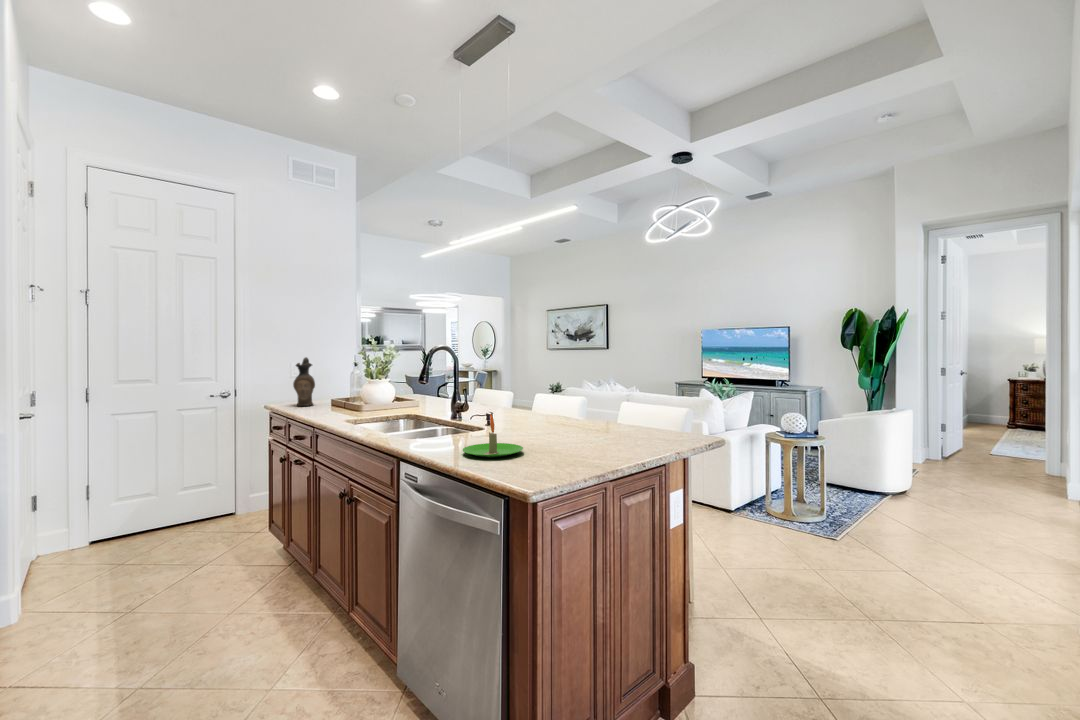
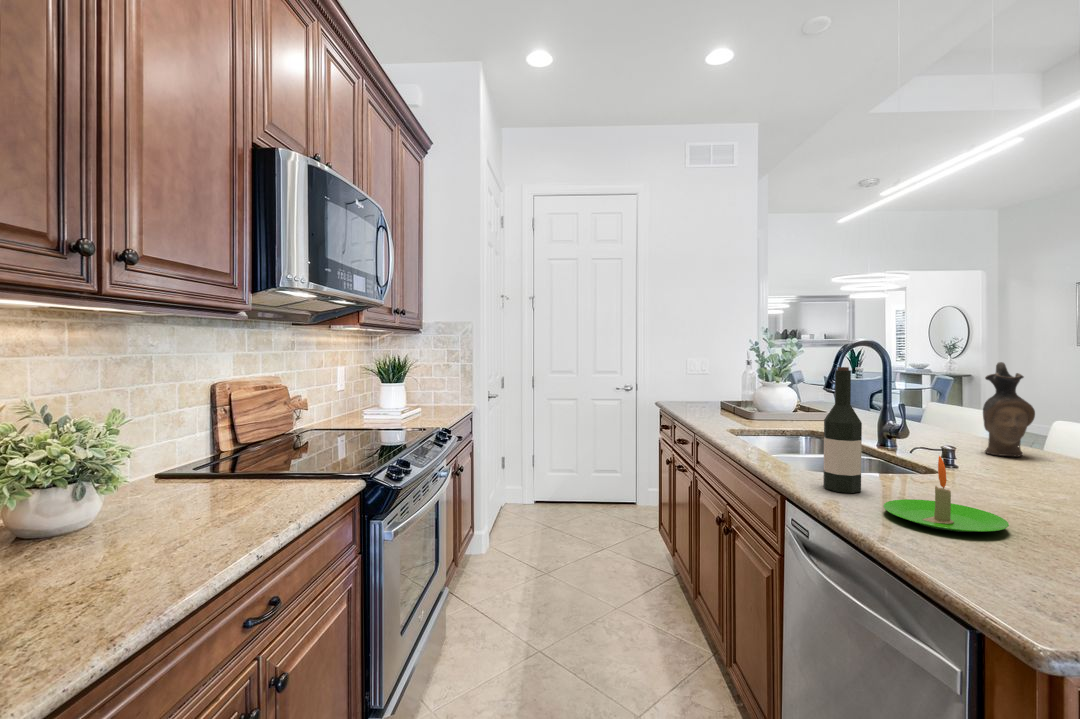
ceramic pitcher: present [293,357,315,406] -> present [983,362,1035,456]
wine bottle: none [424,362,448,448] -> present [823,367,862,493]

